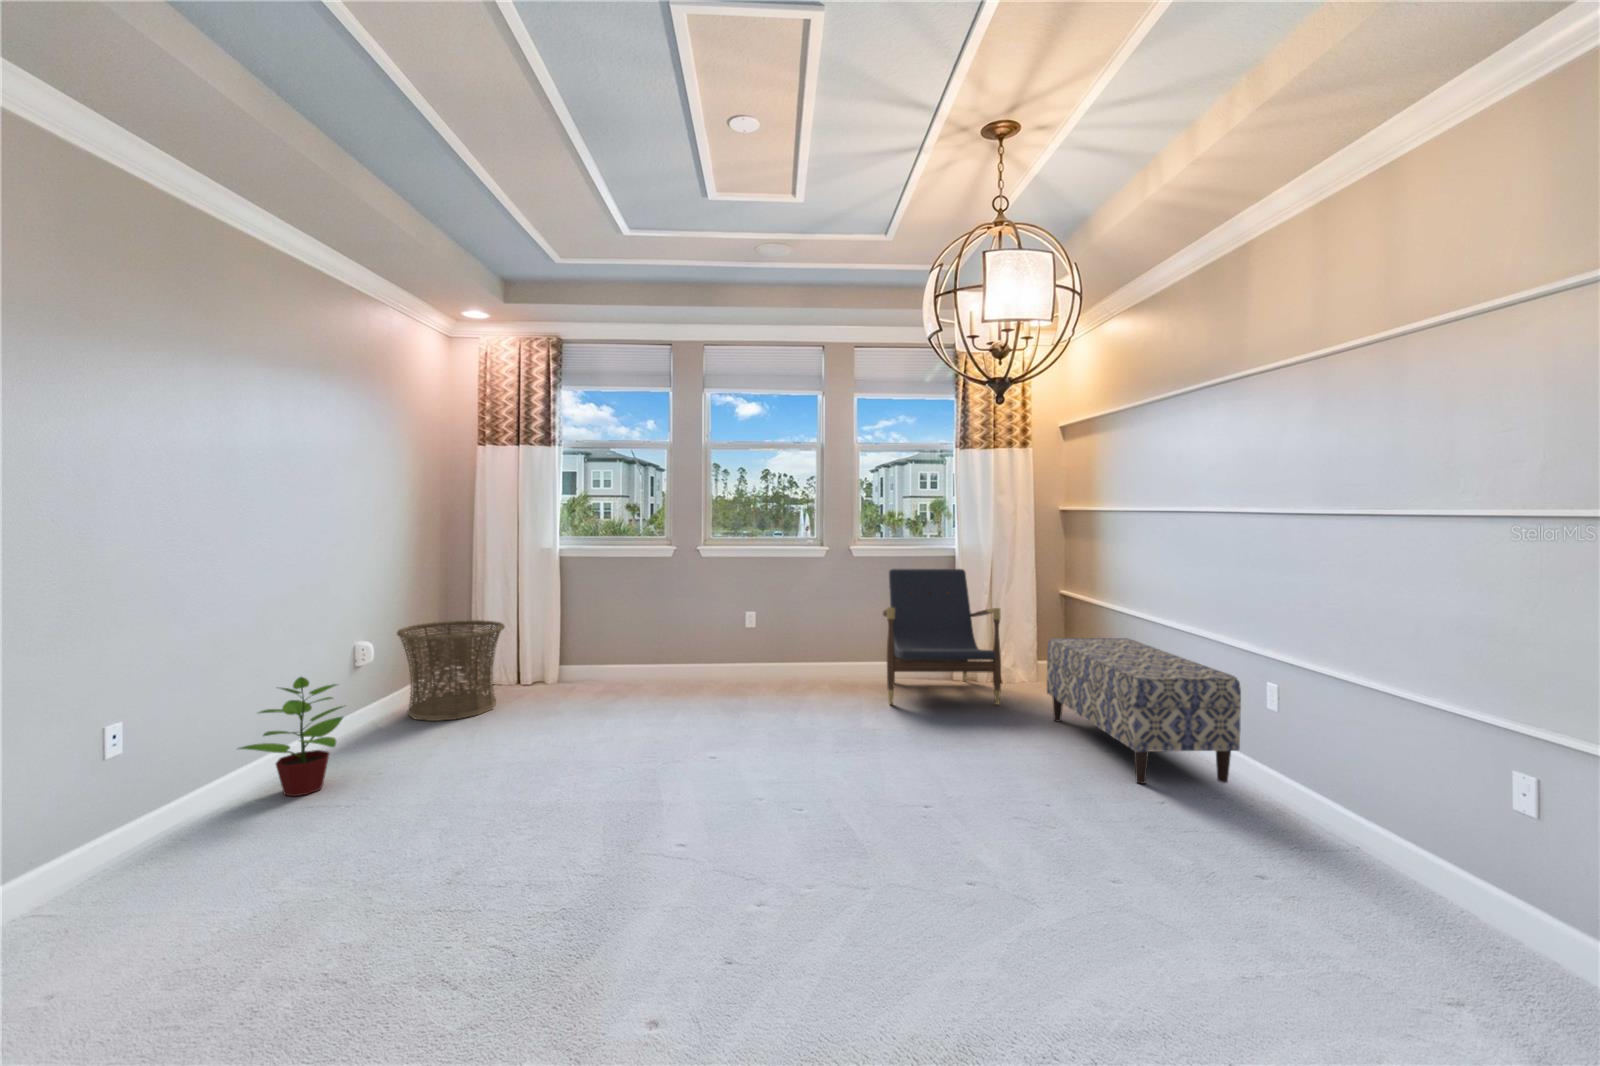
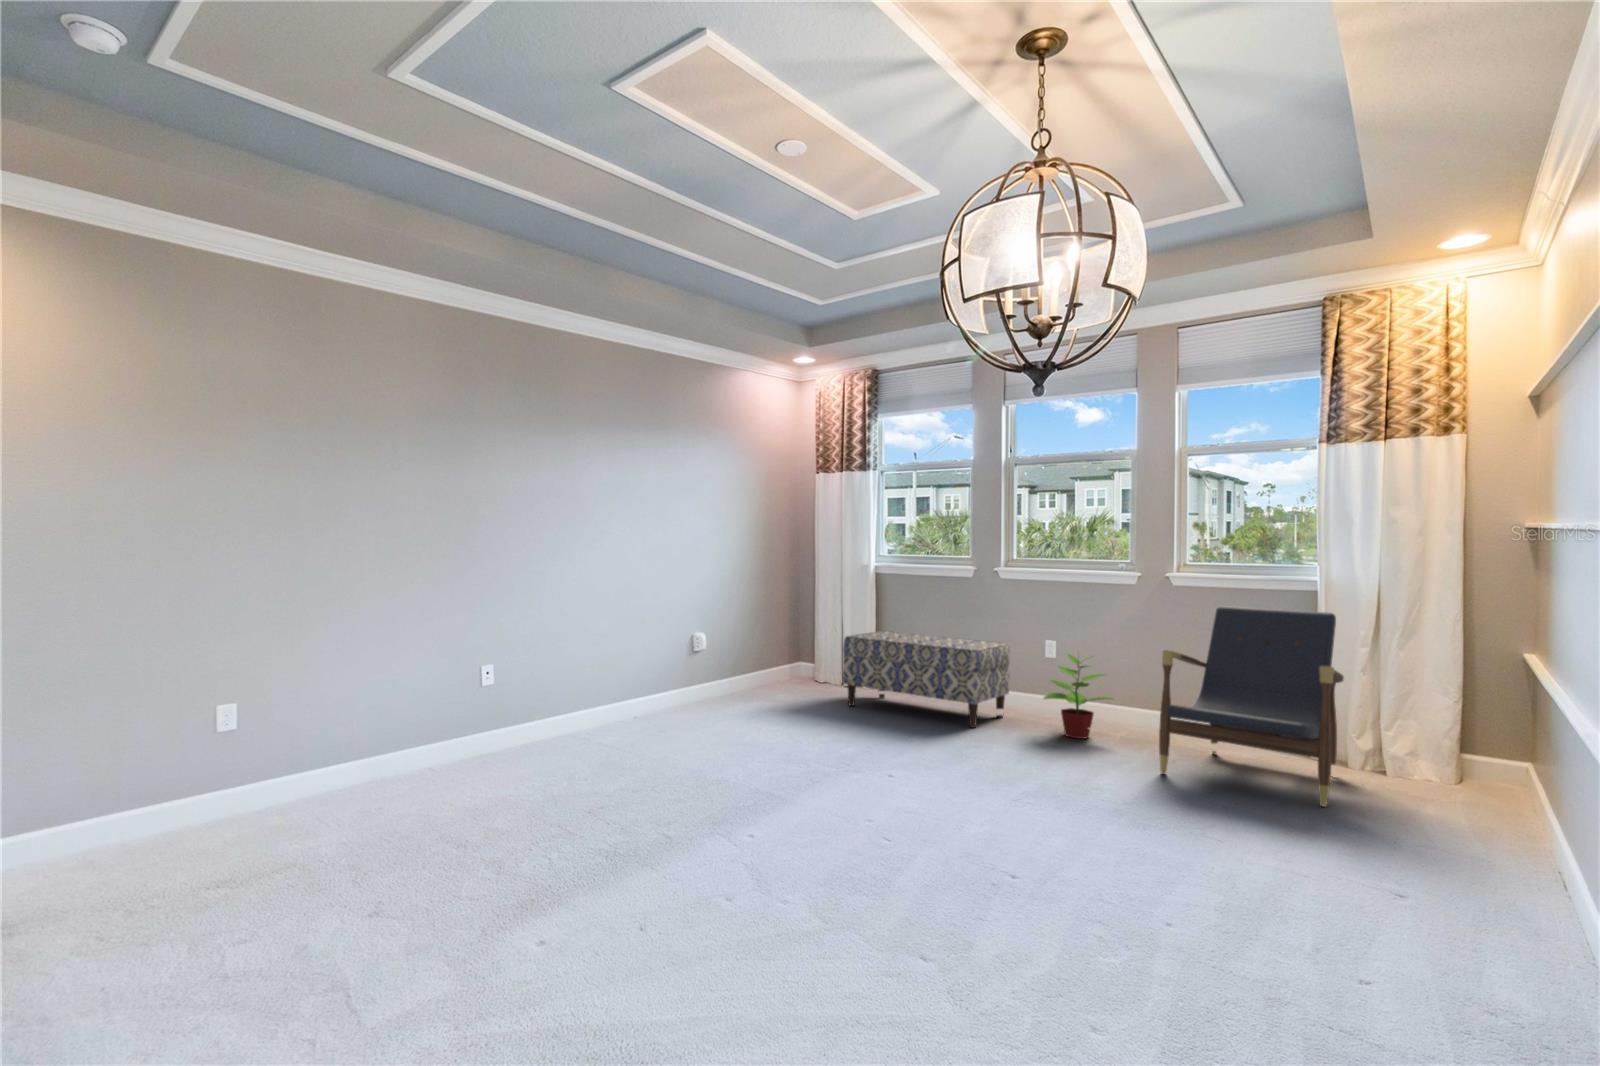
basket: present [397,620,504,721] -> none [725,624,807,705]
bench: present [1047,638,1241,784] -> present [843,631,1010,728]
potted plant: present [239,677,343,796] -> present [1044,654,1111,739]

